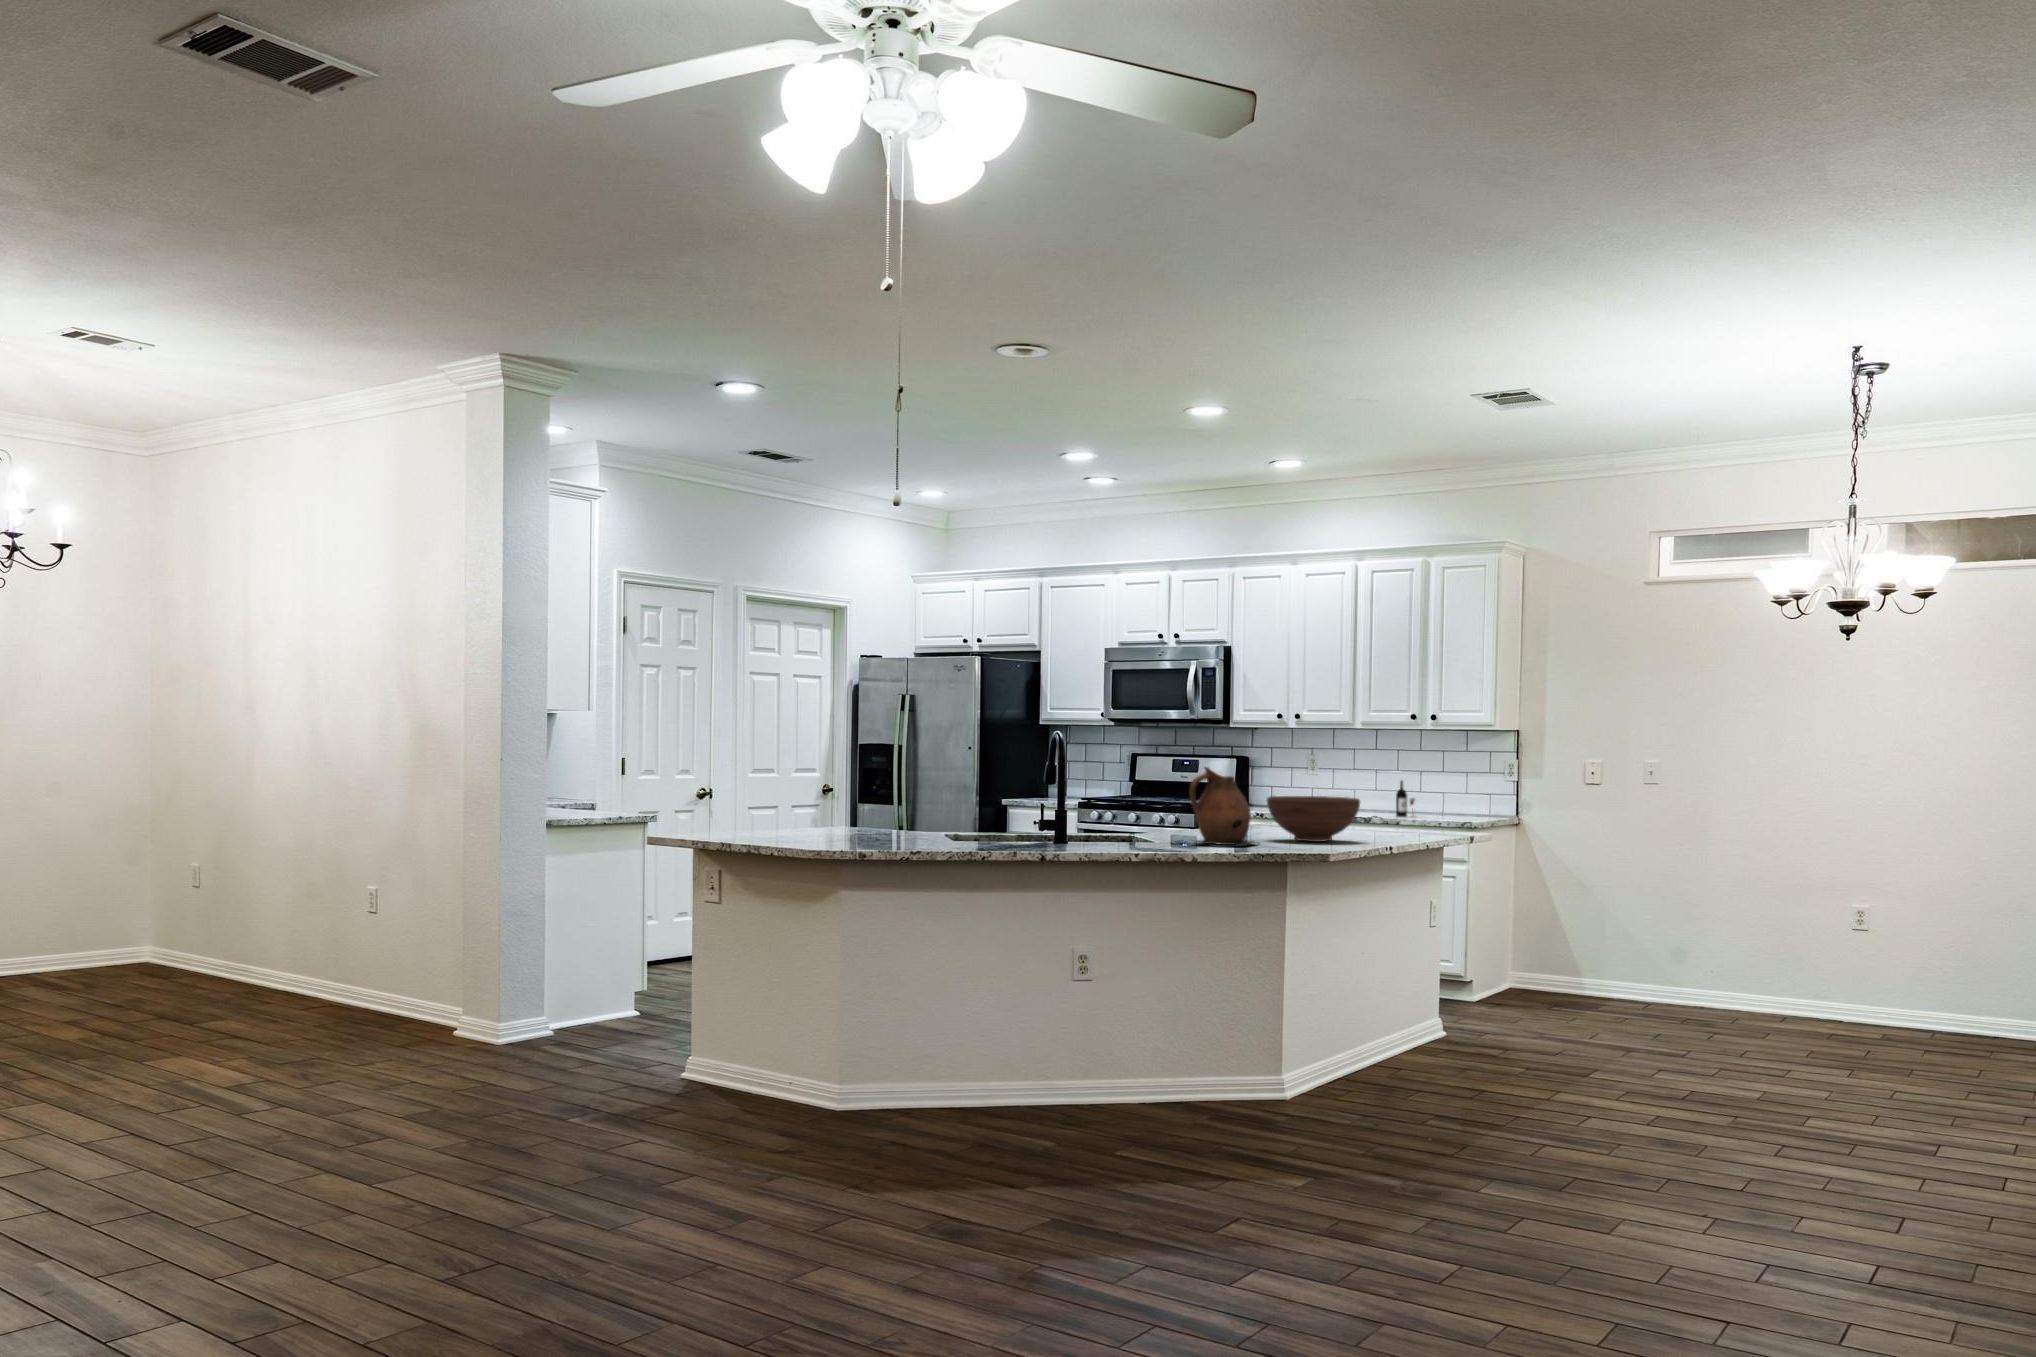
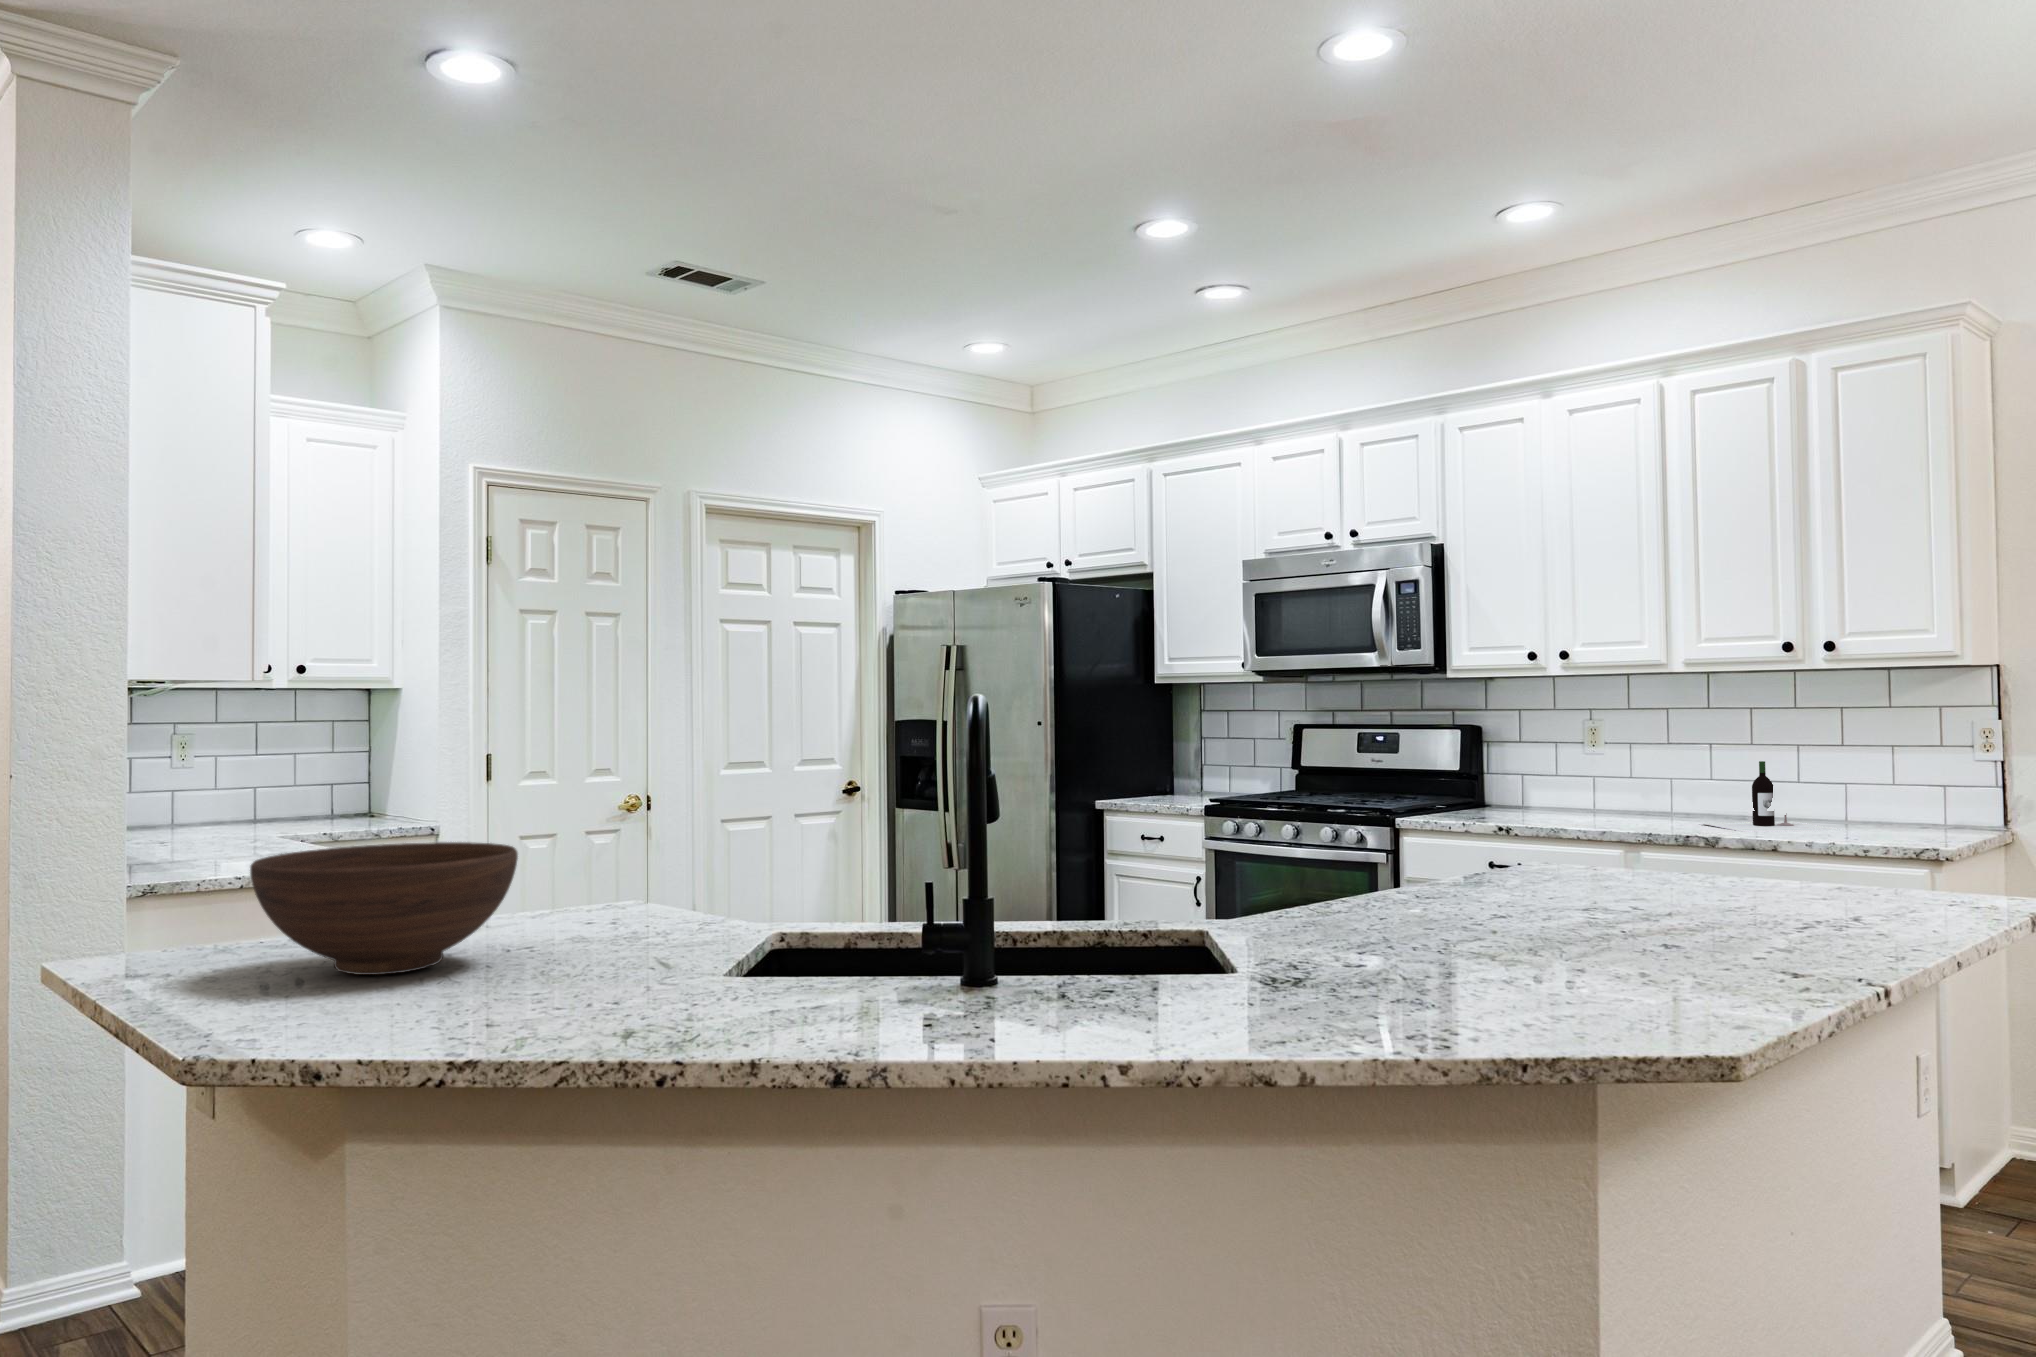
ceramic pitcher: present [1189,767,1255,846] -> none [1302,762,1502,988]
fruit bowl: present [1267,796,1360,842] -> present [250,842,518,975]

